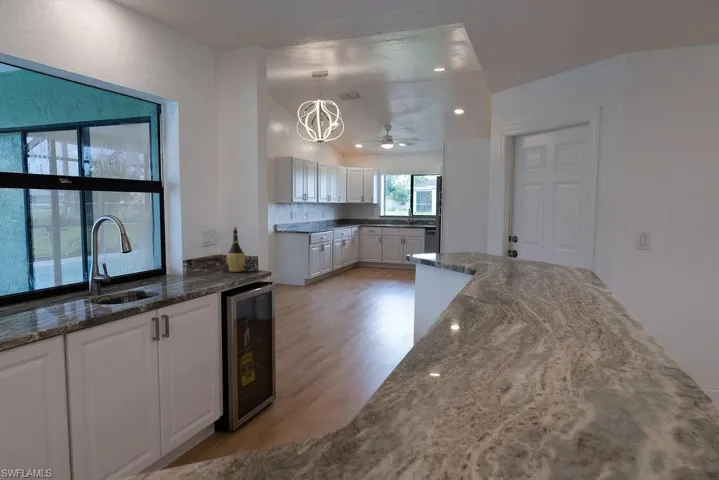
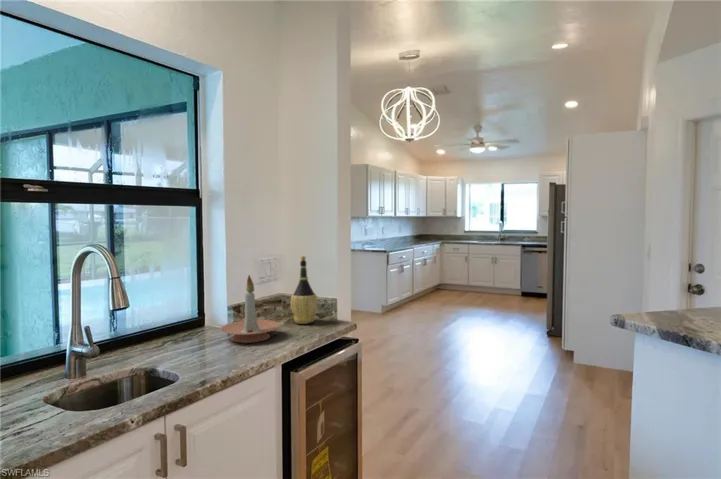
candle holder: none [180,238,220,281] -> present [220,276,280,343]

